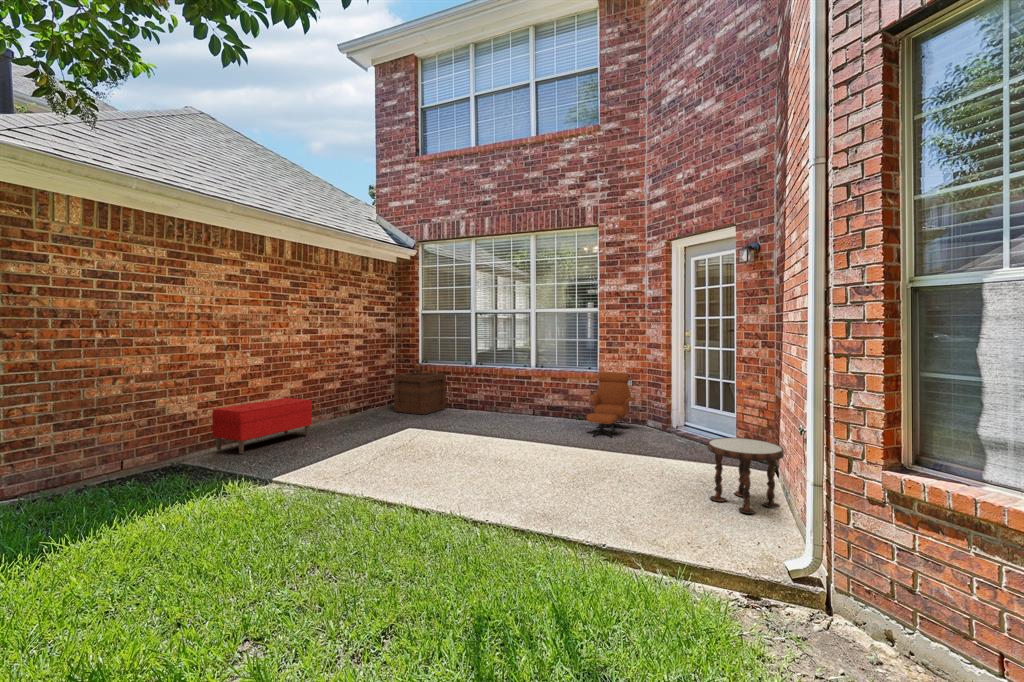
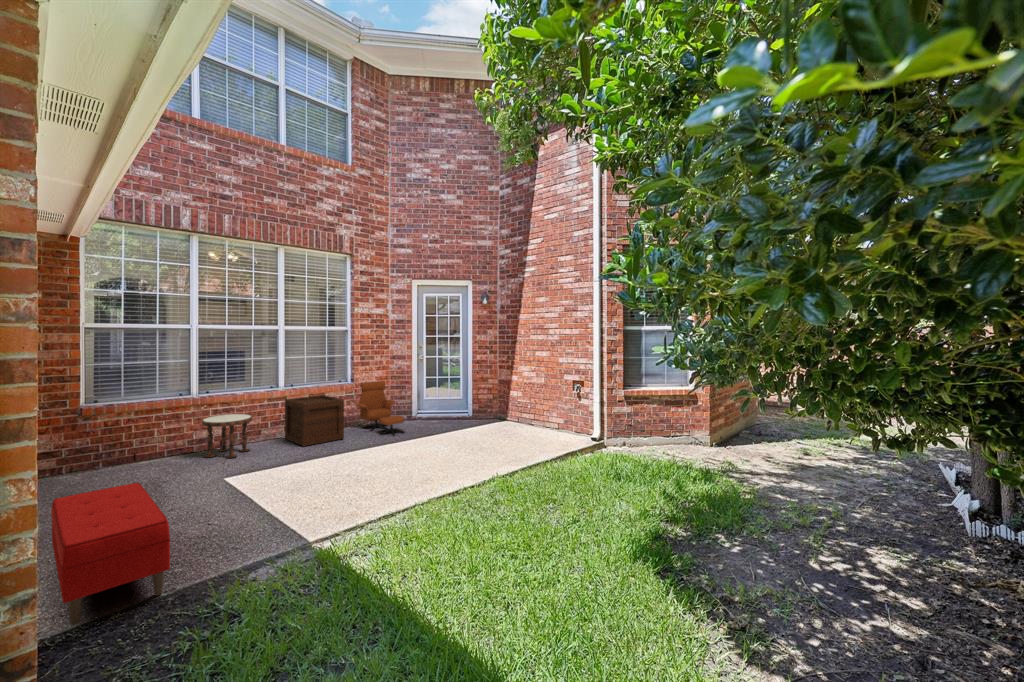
wooden crate: present [394,372,446,415] -> present [285,395,344,446]
side table: present [708,437,784,514] -> present [202,414,252,458]

